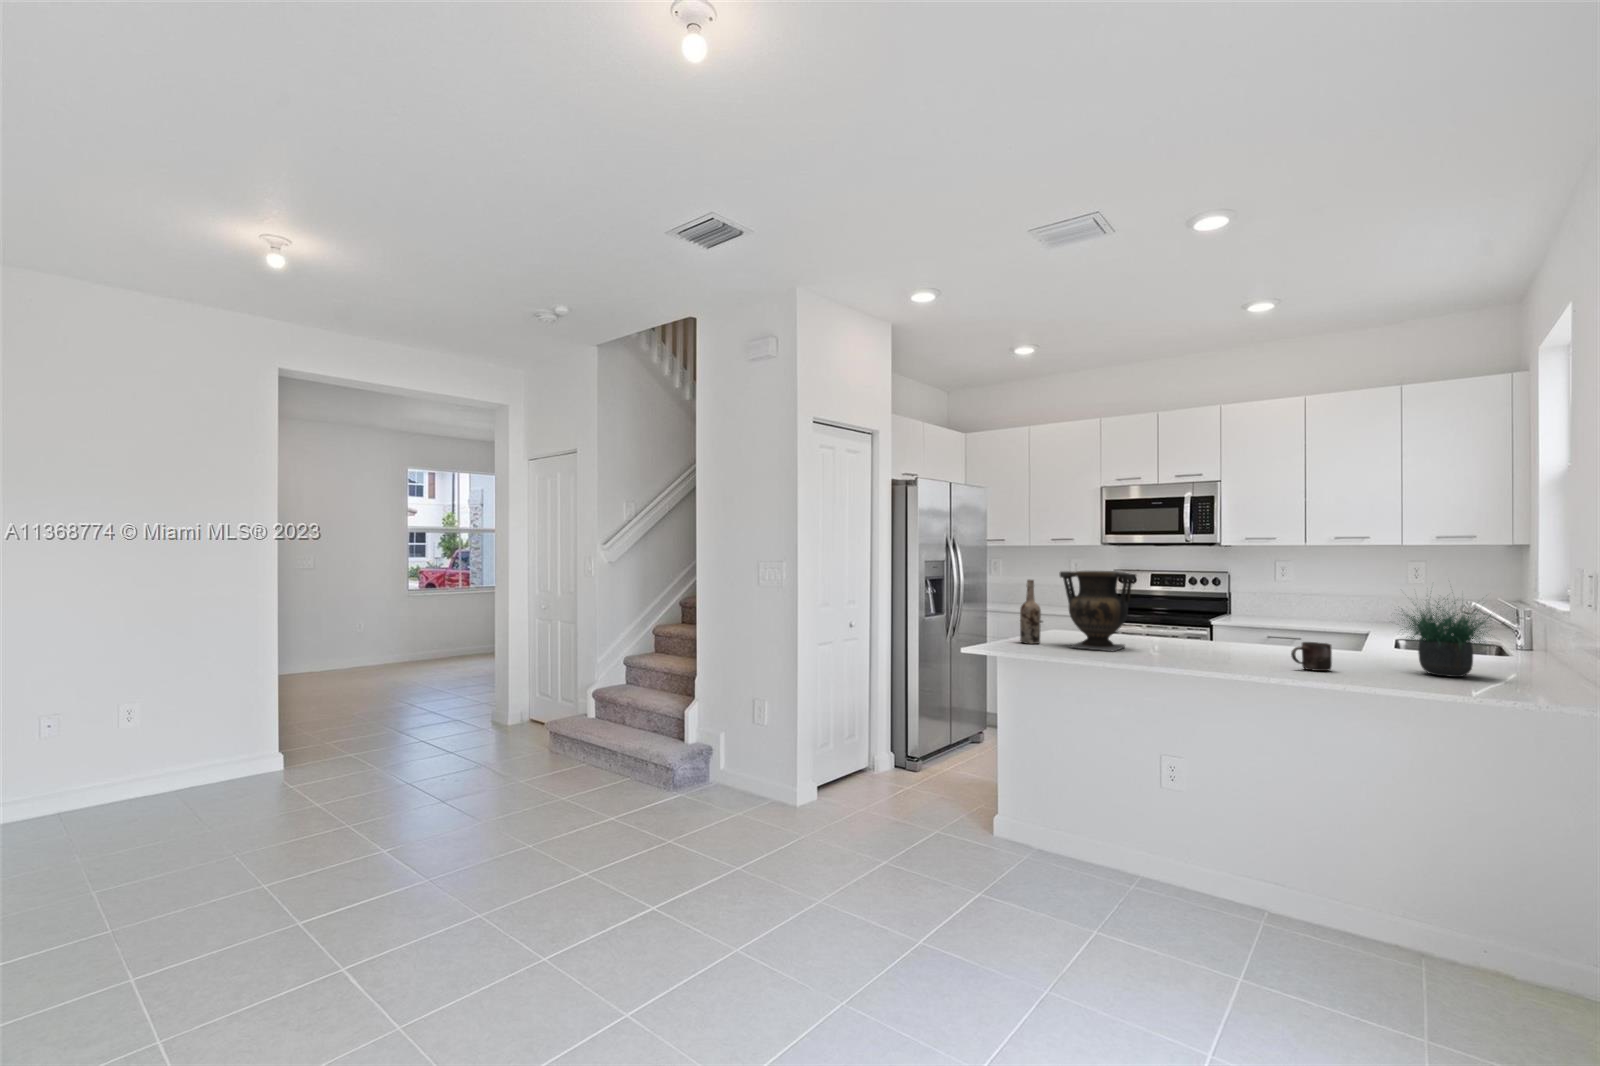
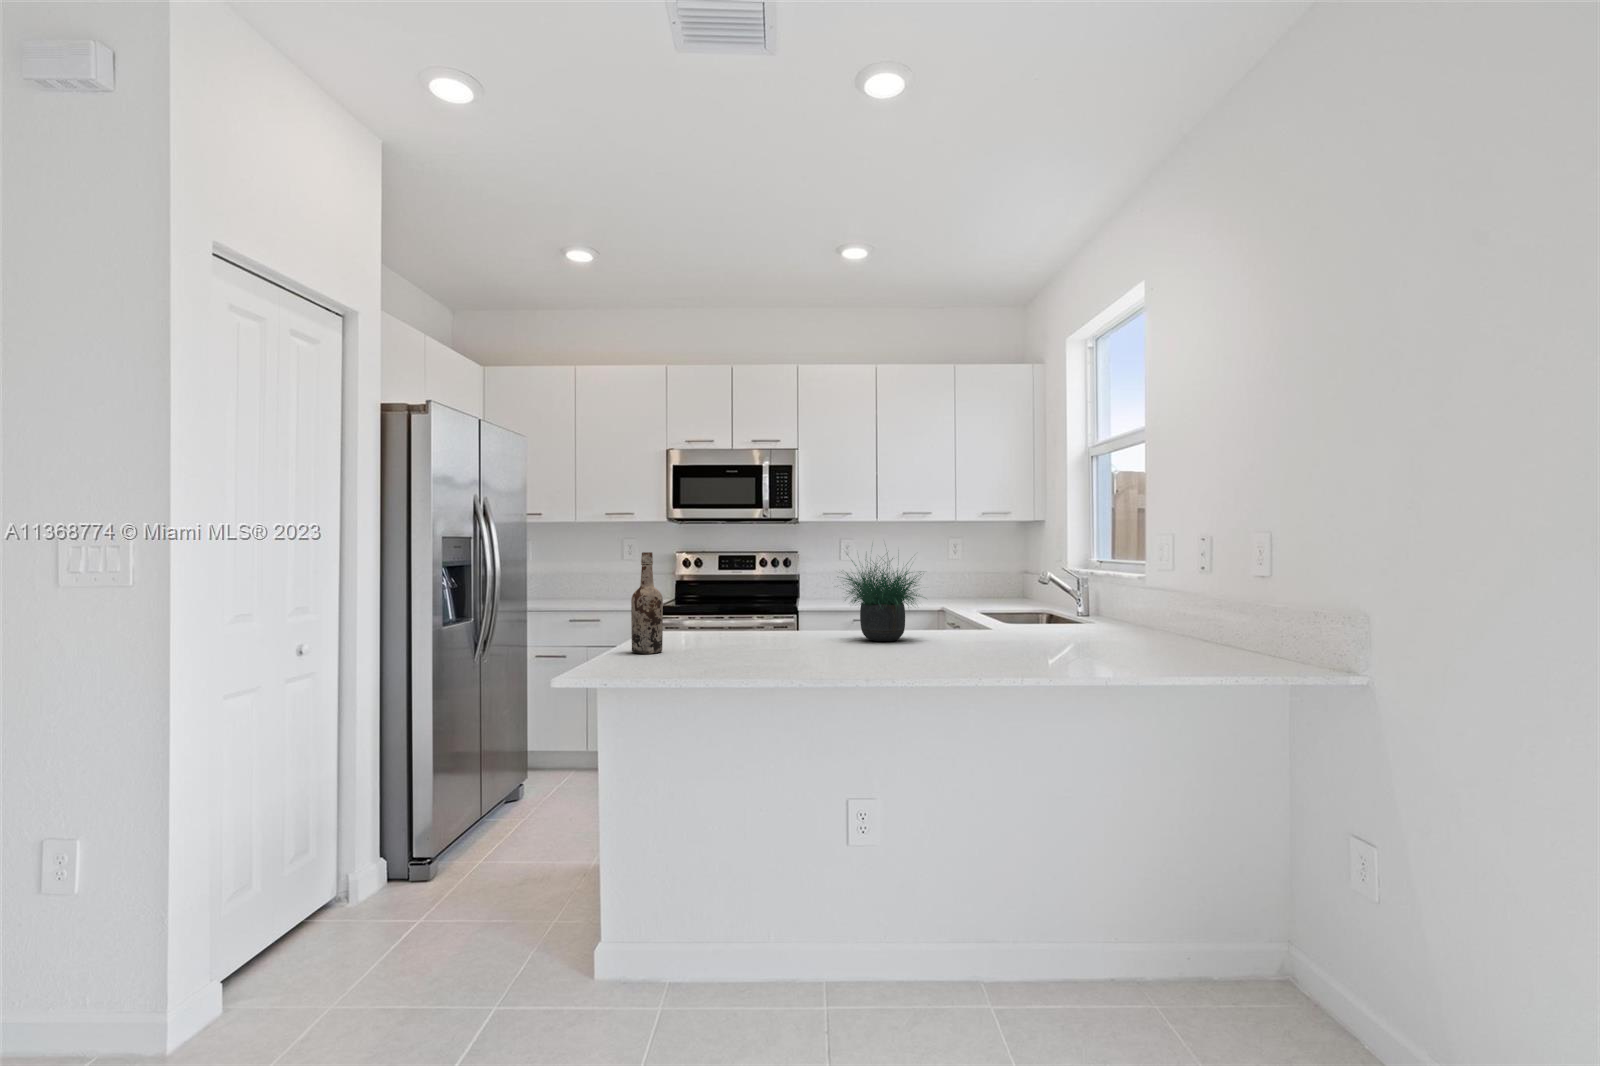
vase: present [1060,571,1136,651] -> none [695,536,800,654]
potted plant: present [1402,603,1491,677] -> present [845,558,919,641]
mug: present [1291,642,1332,671] -> none [1019,617,1056,654]

